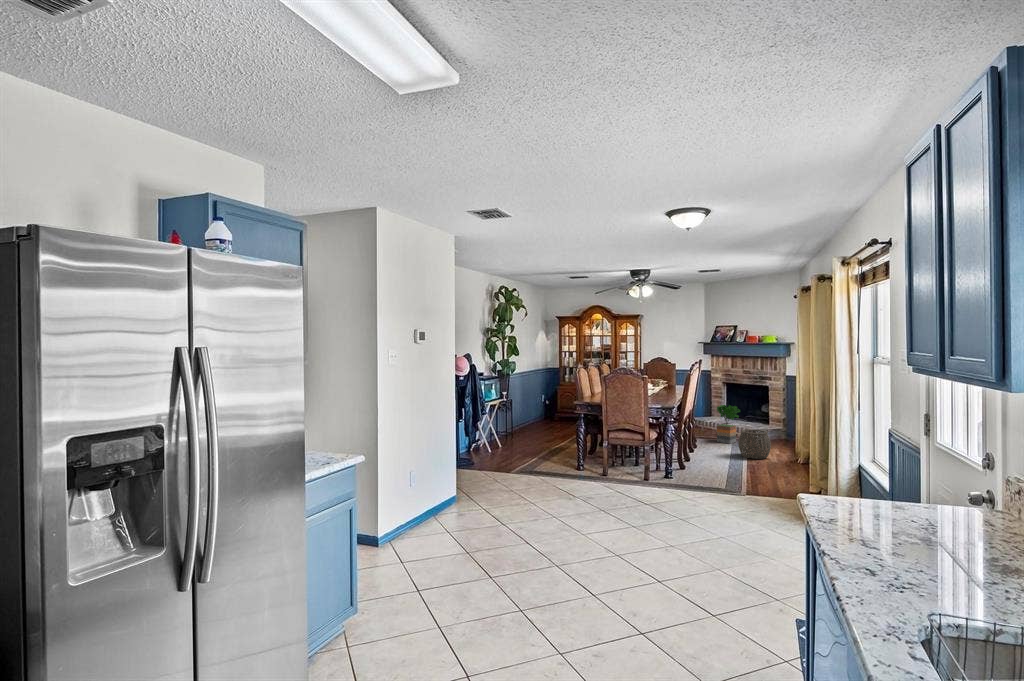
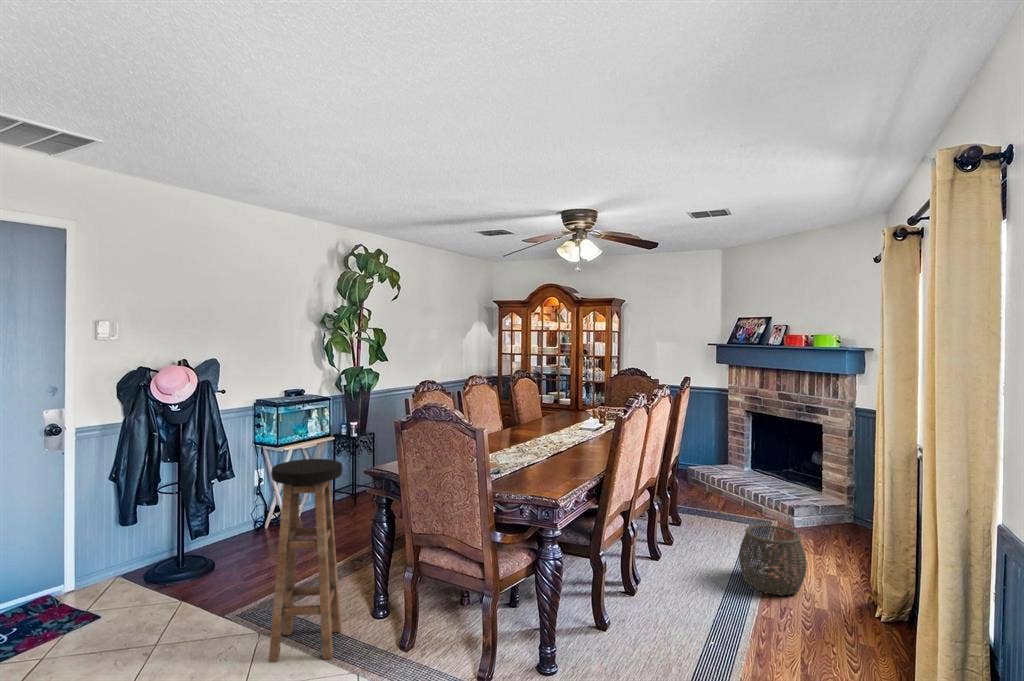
bar stool: none [550,396,583,481] -> present [269,459,343,662]
potted tree: present [717,405,740,444] -> none [714,459,762,535]

